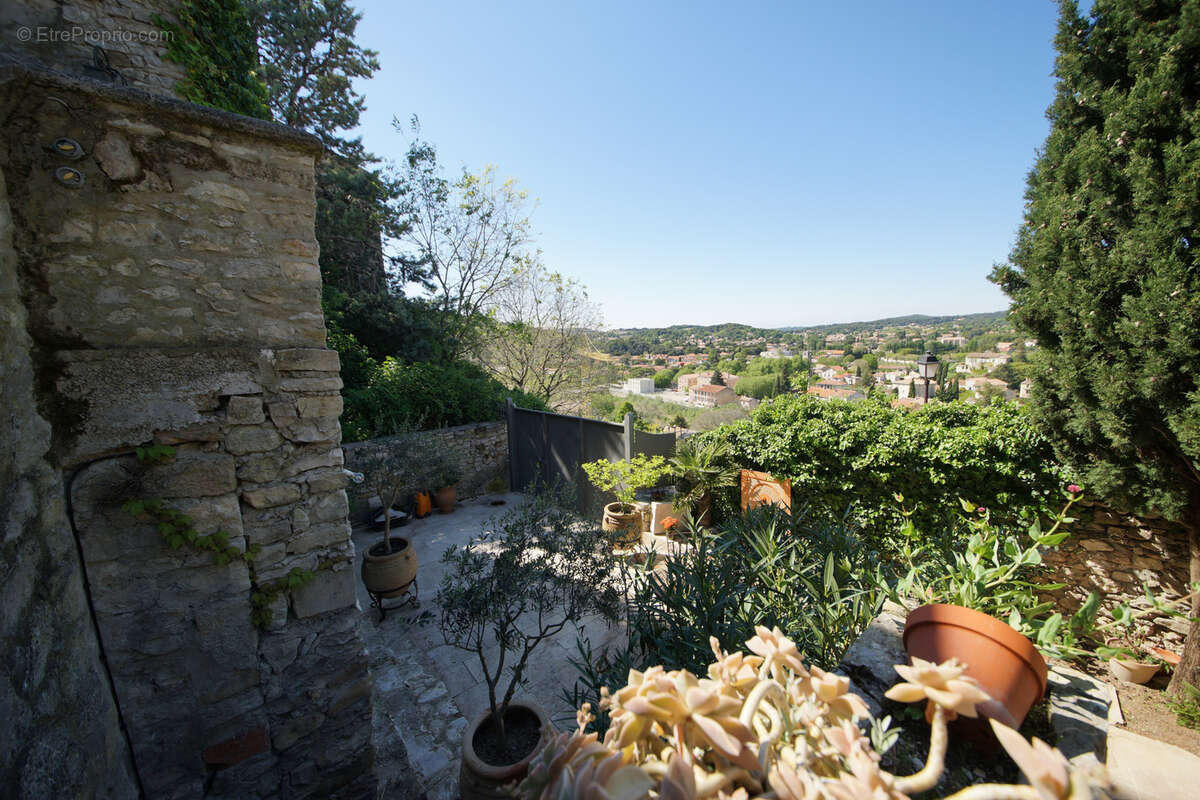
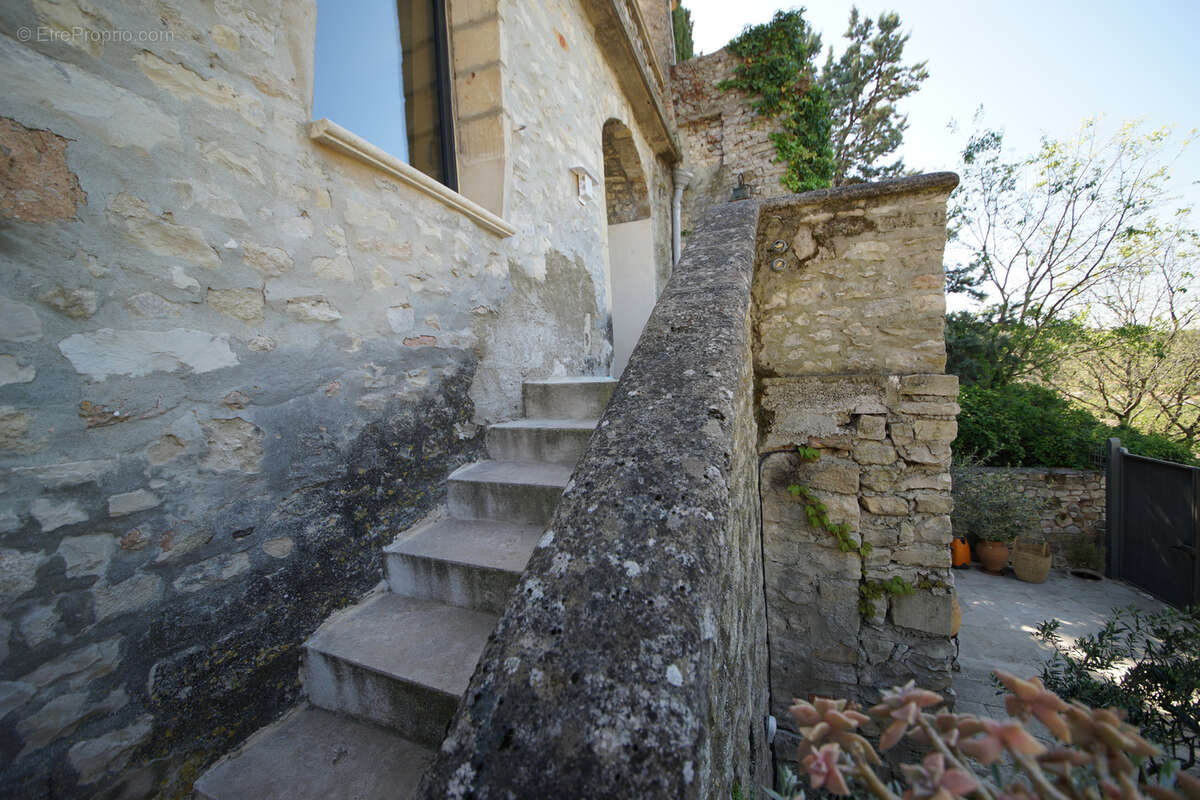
woven basket: none [452,485,477,521] -> present [1011,537,1052,584]

